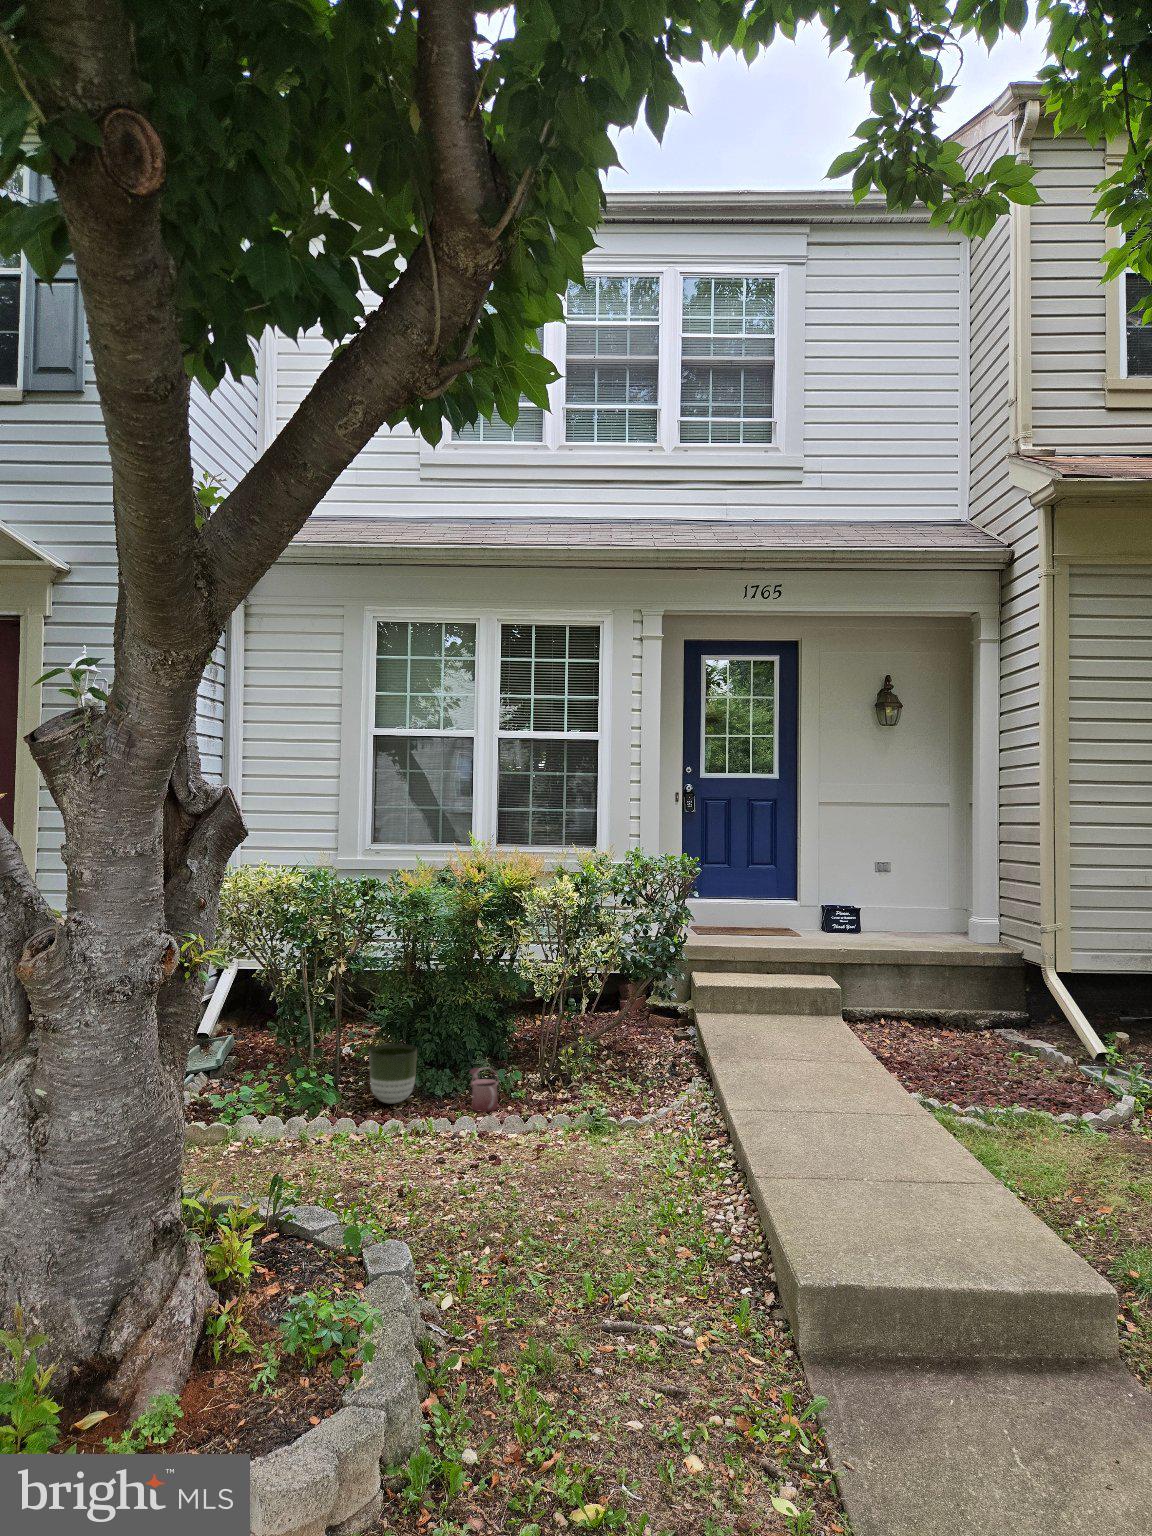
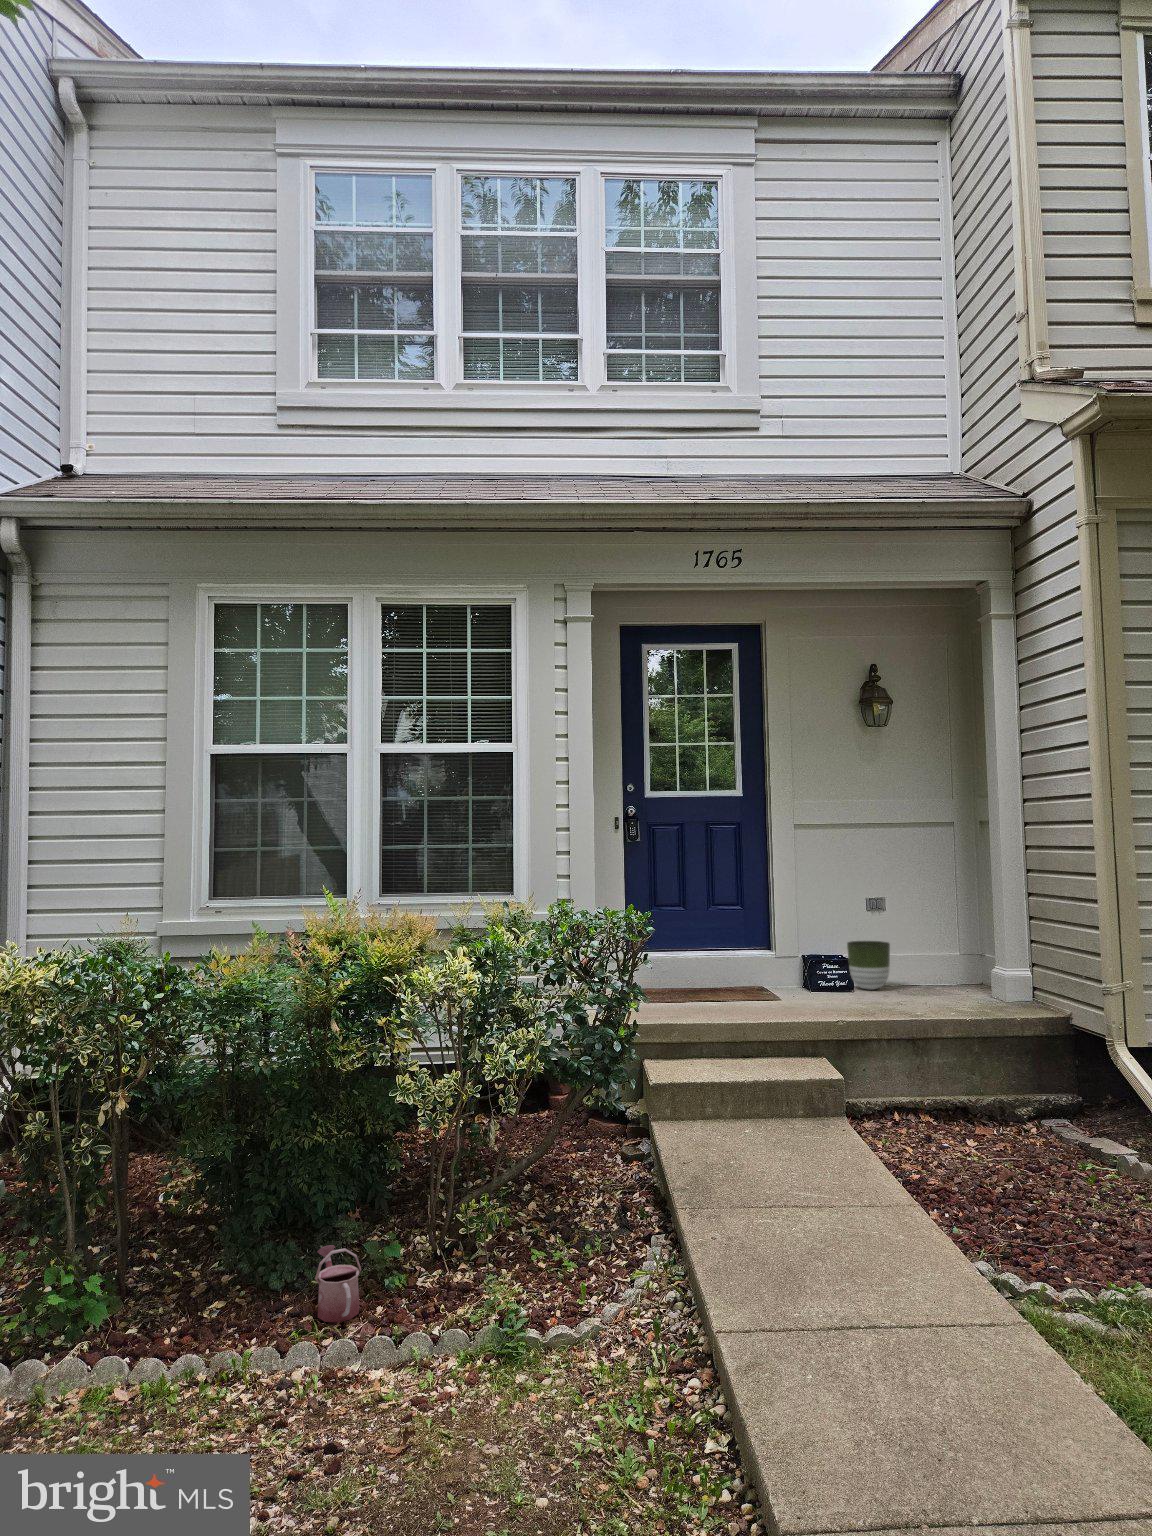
planter: present [369,1044,417,1104] -> present [847,941,890,990]

